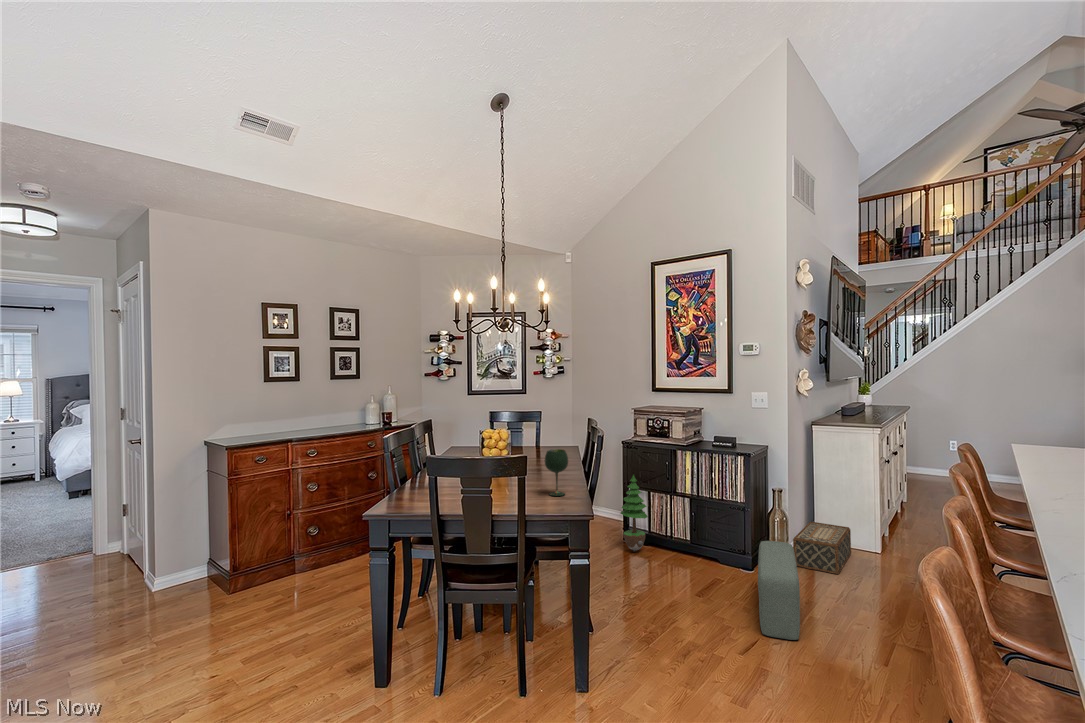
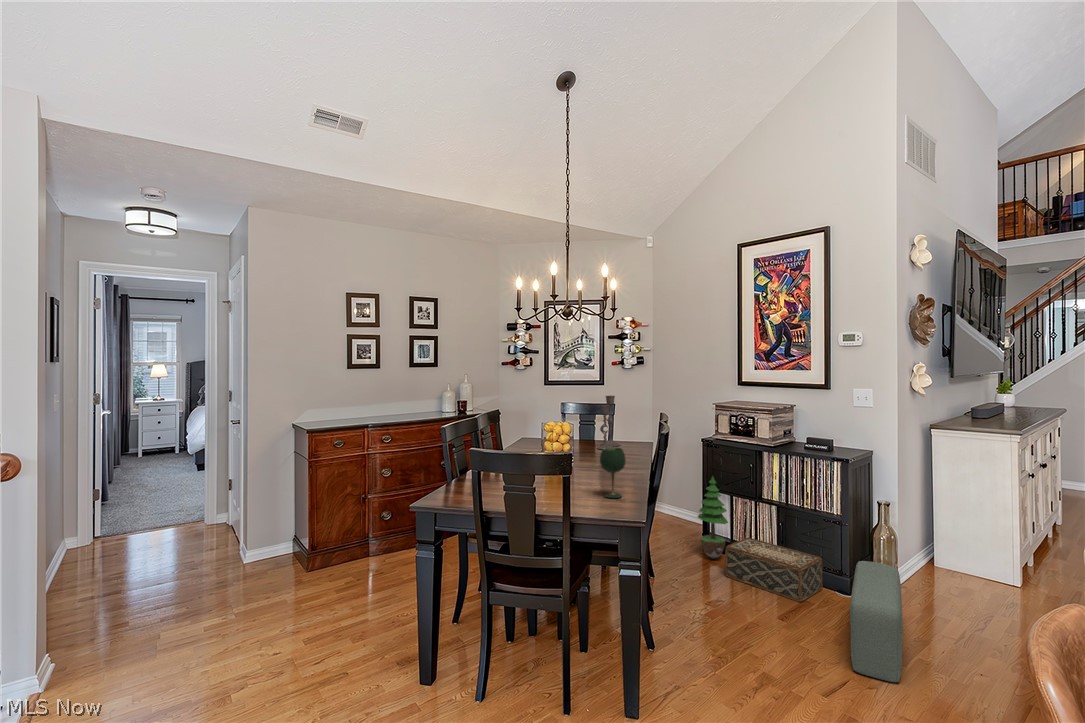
candlestick: none [529,403,550,454] -> present [597,396,620,449]
woven basket: present [793,522,851,574] -> present [725,537,823,602]

